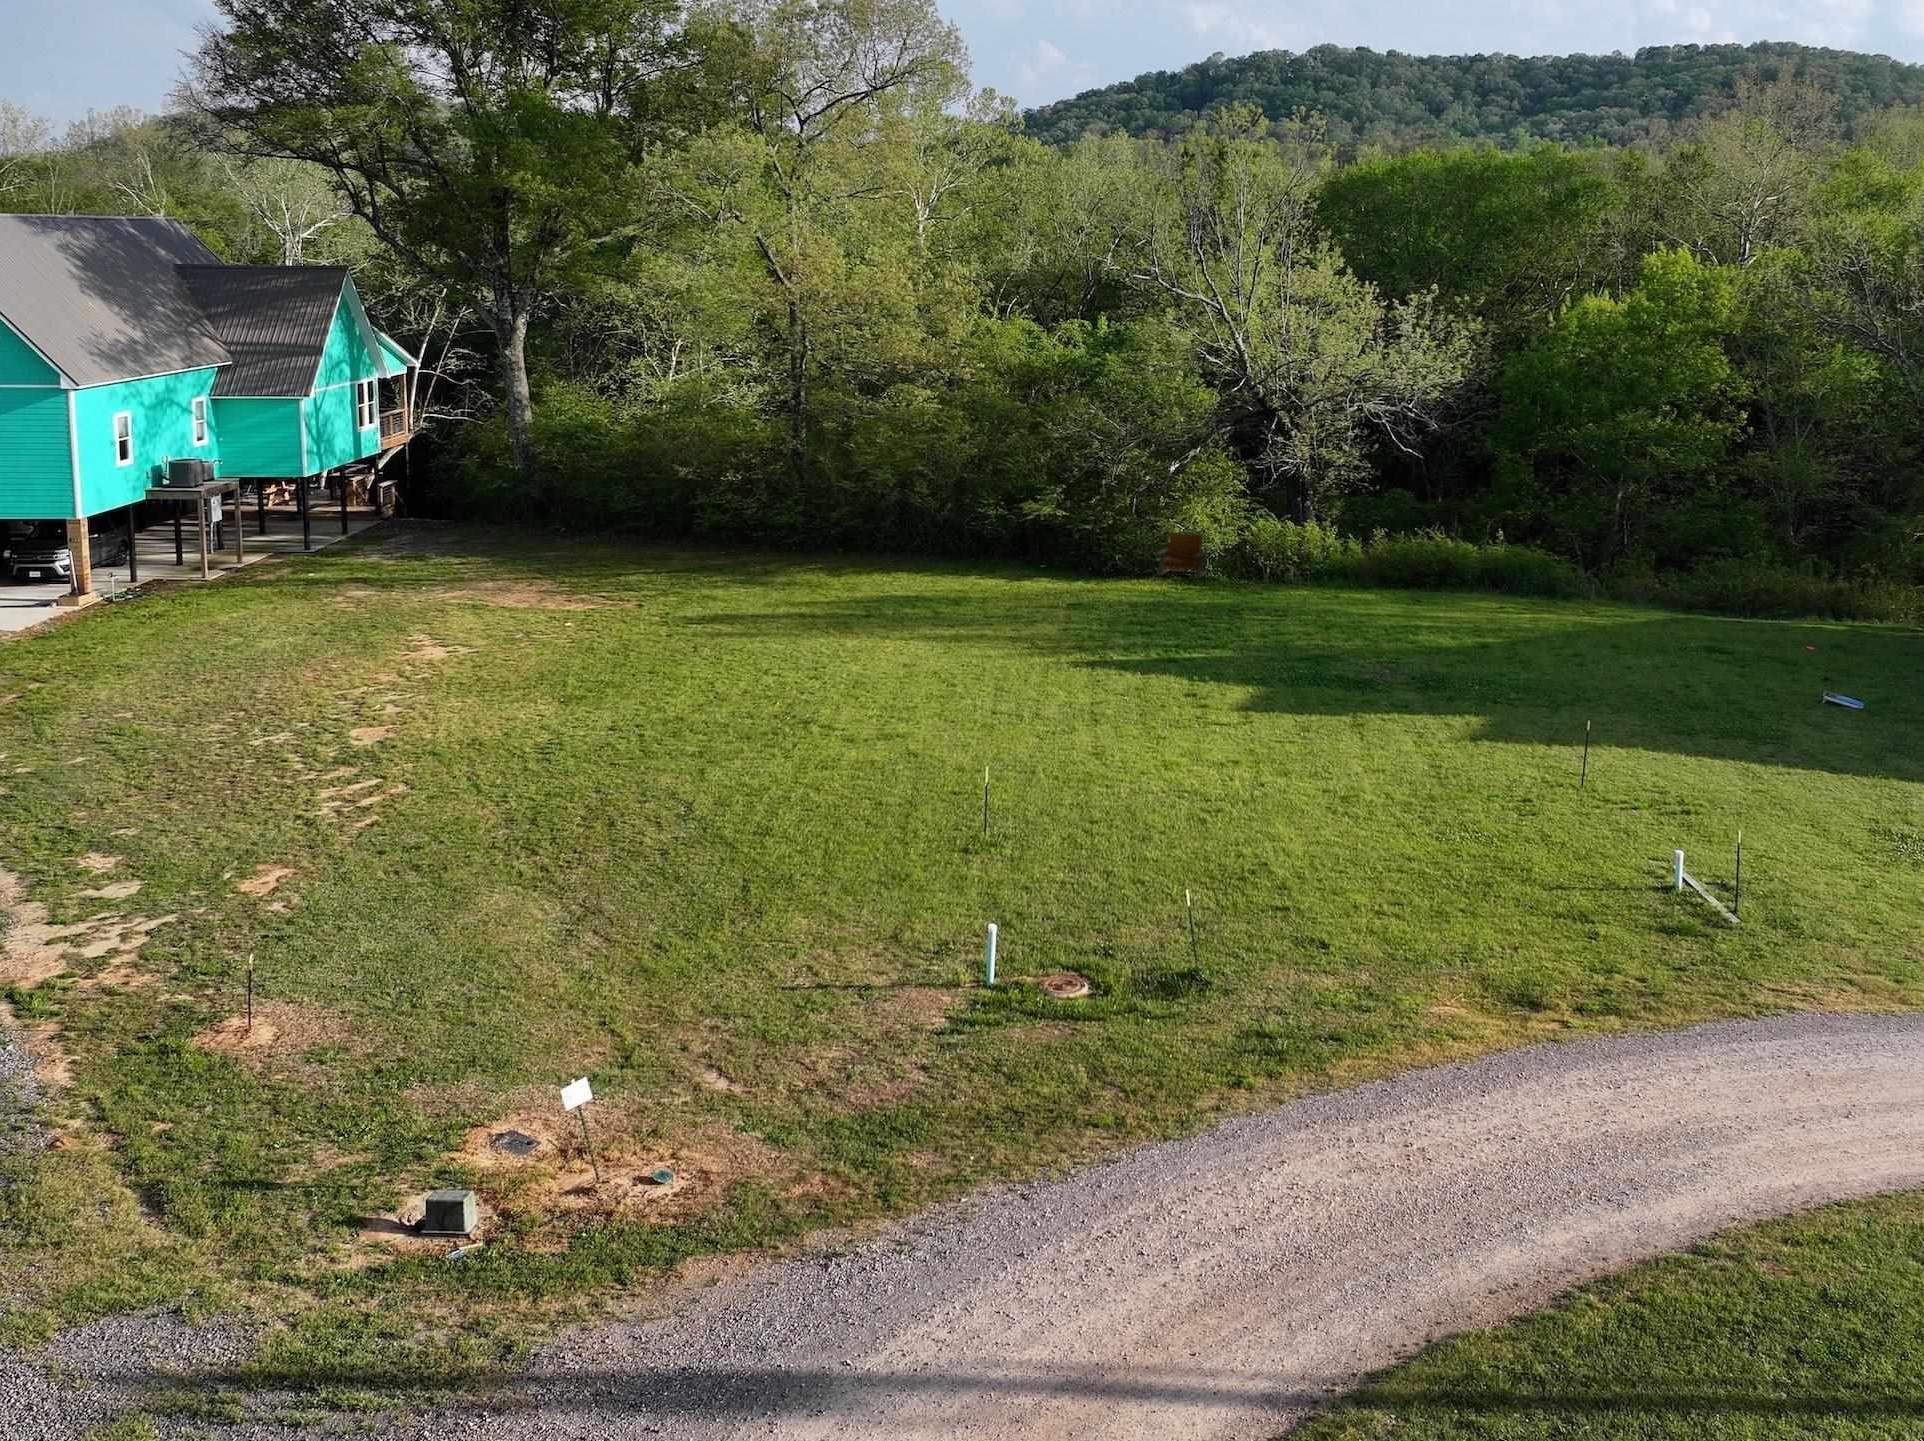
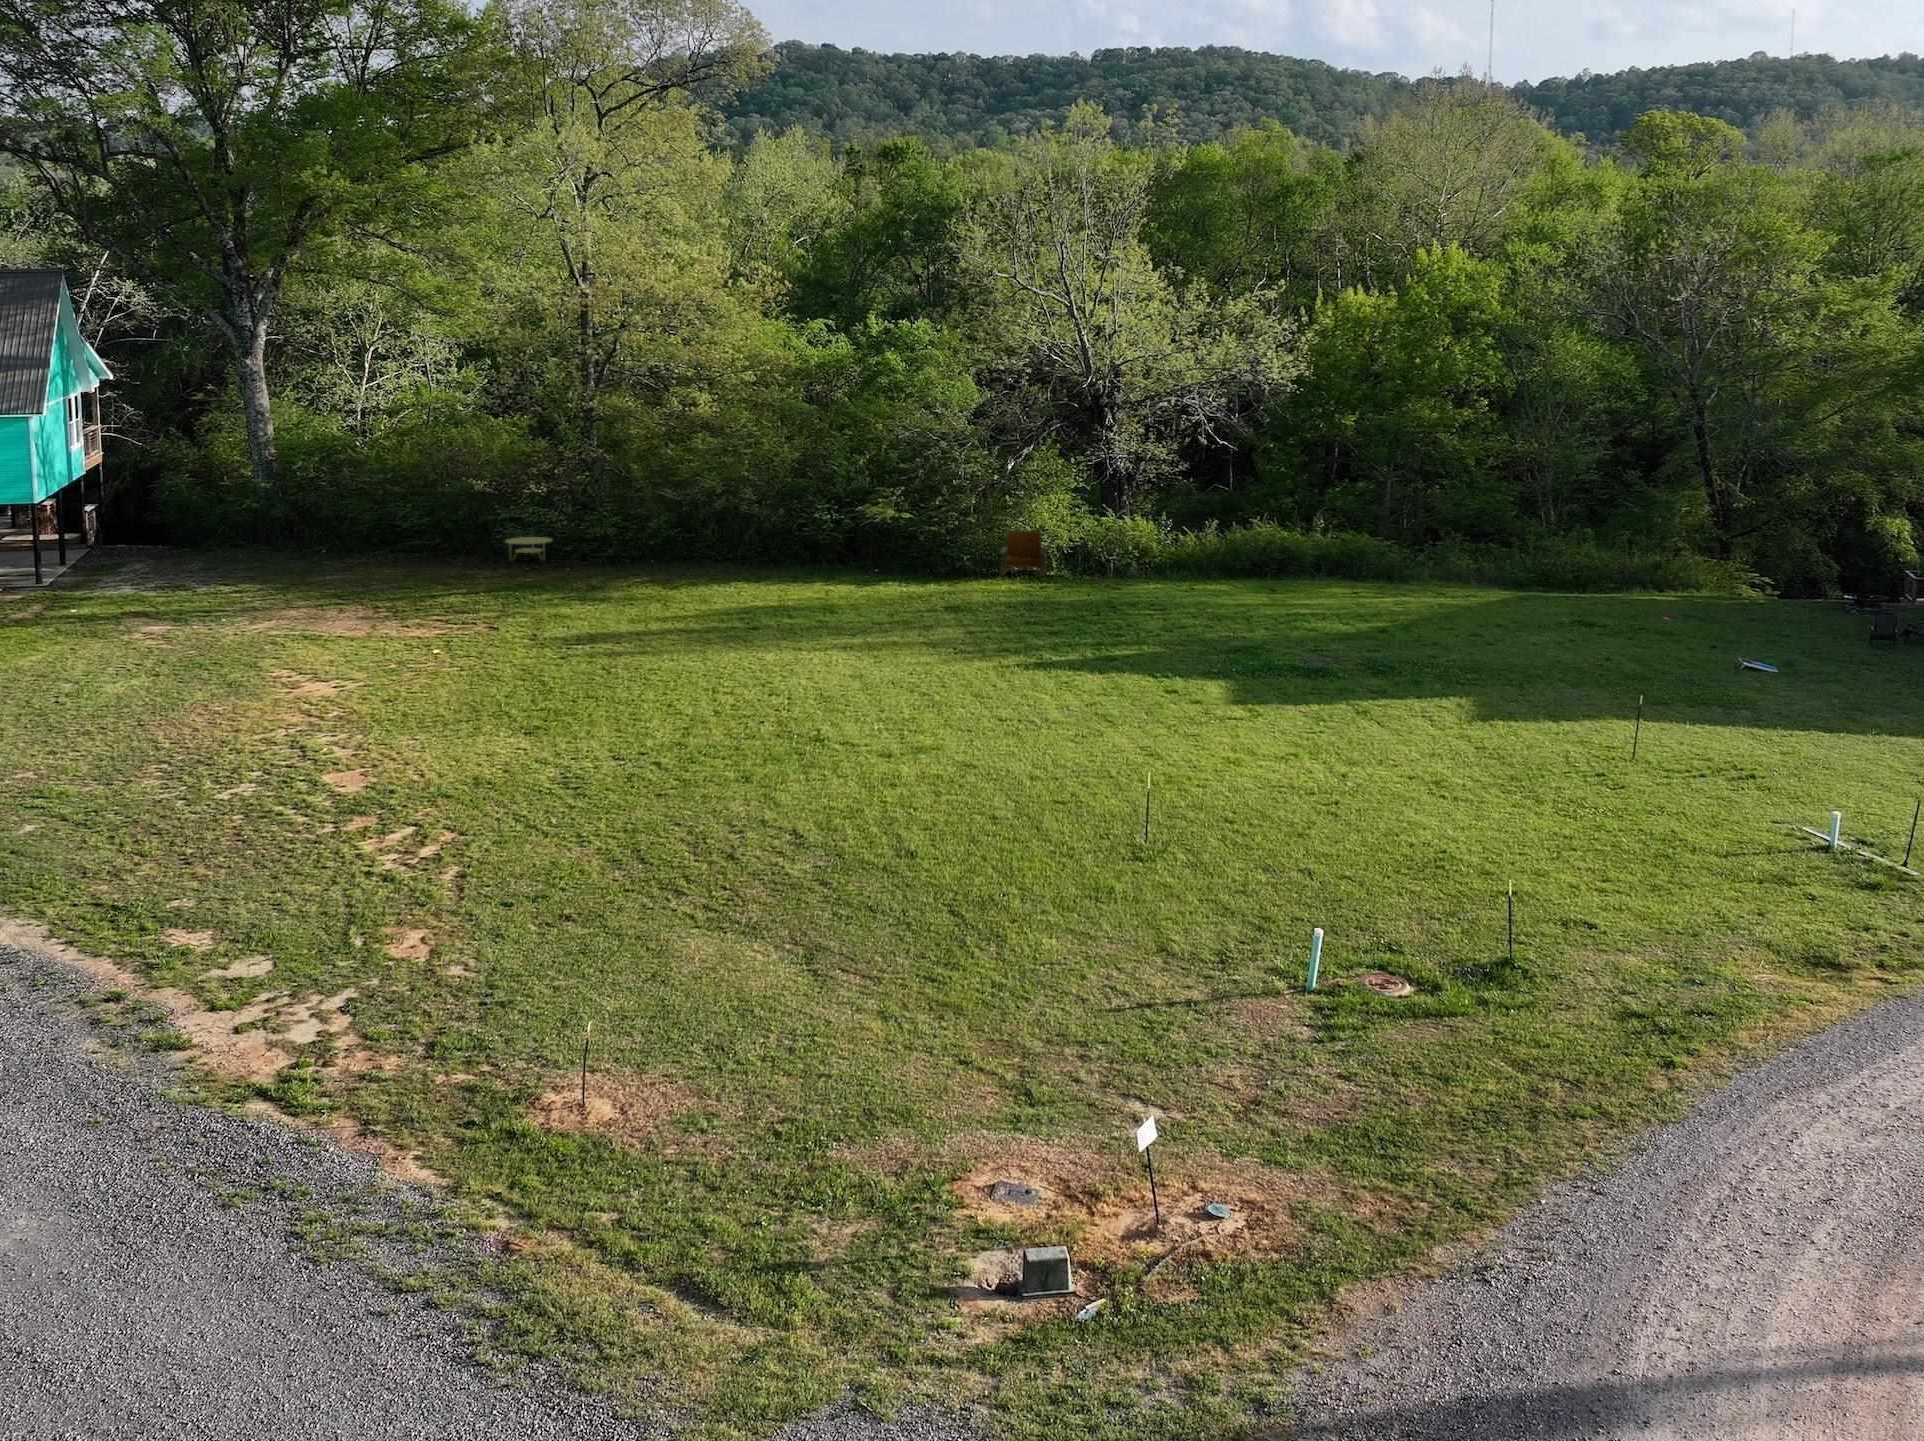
round table: none [718,520,762,542] -> present [506,537,552,561]

